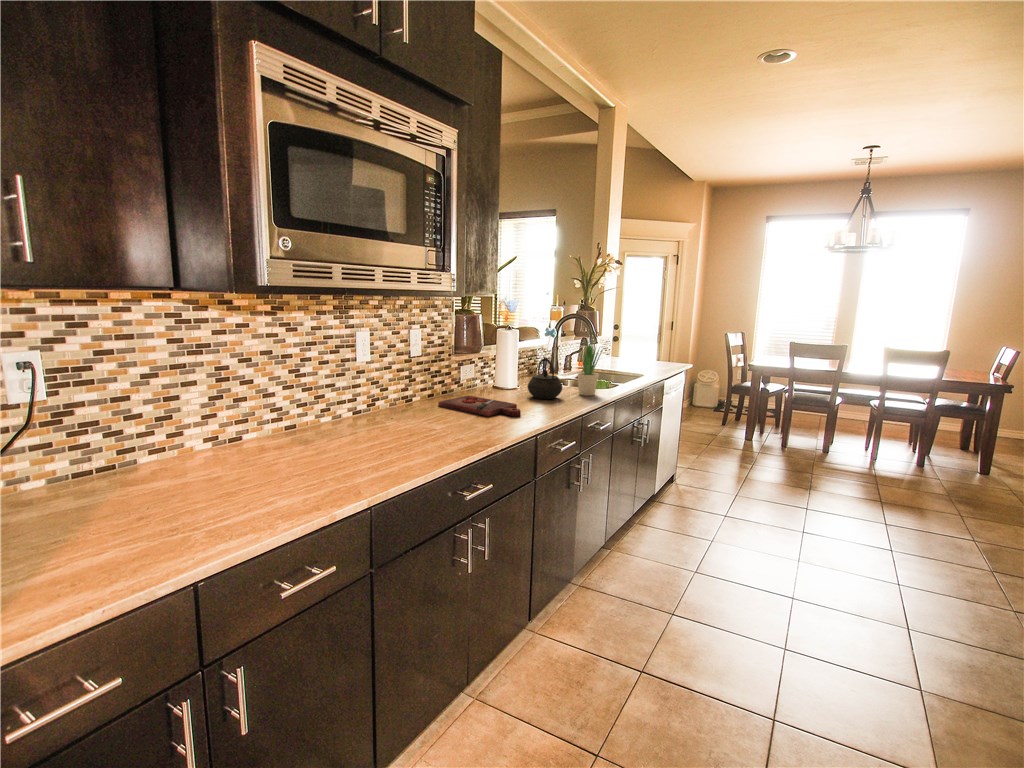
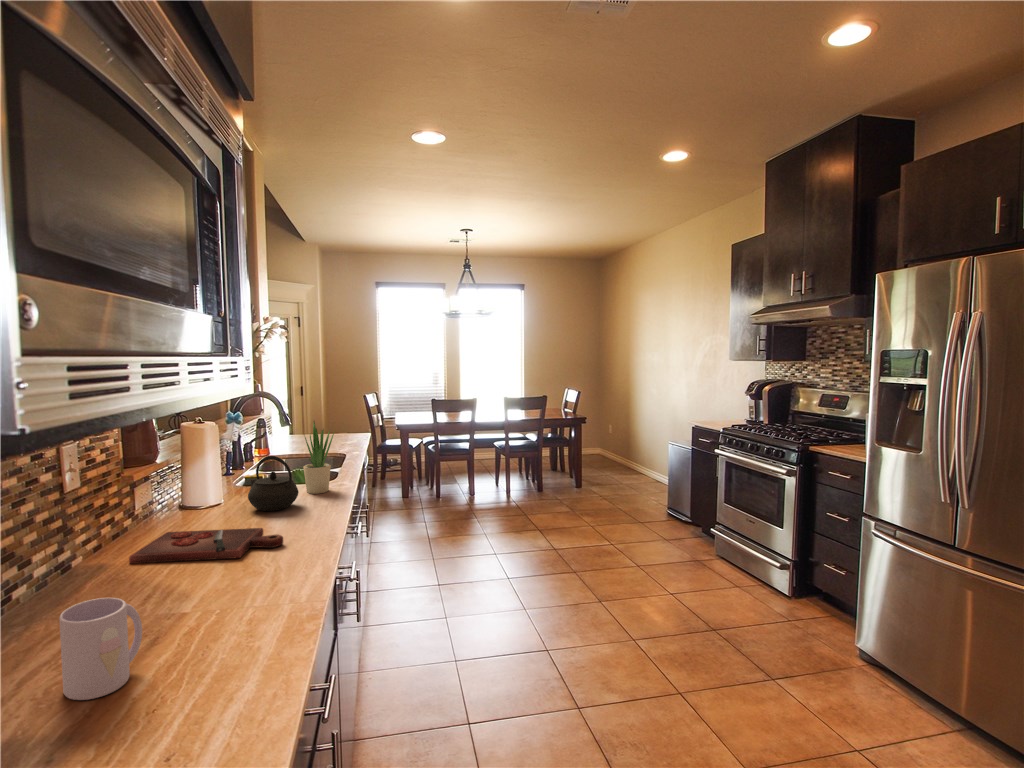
mug: none [355,402,392,449] -> present [59,598,142,700]

